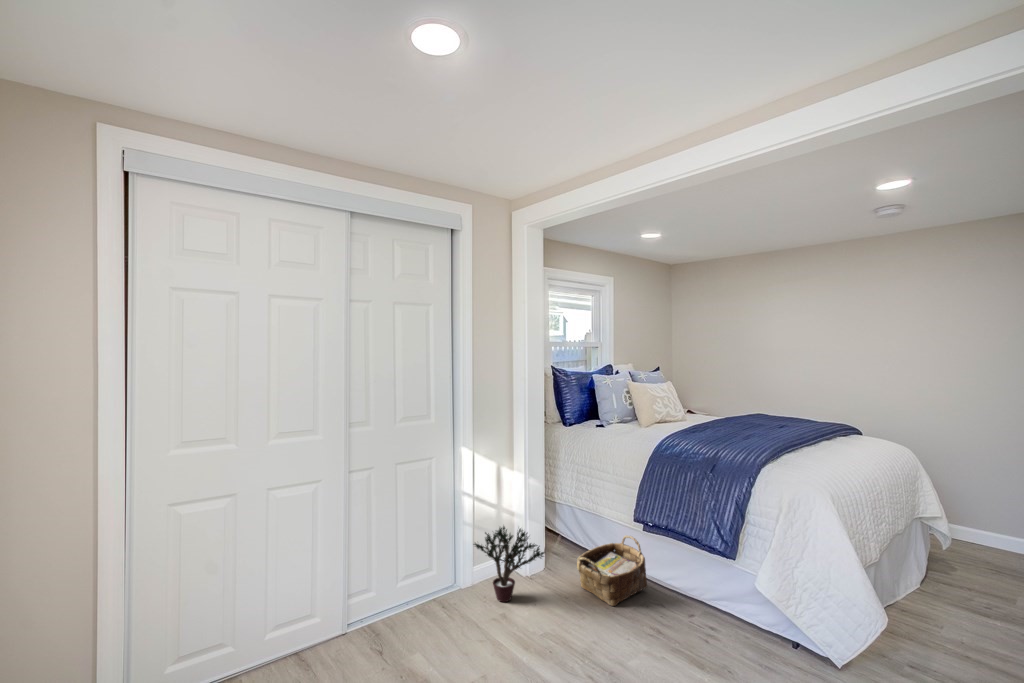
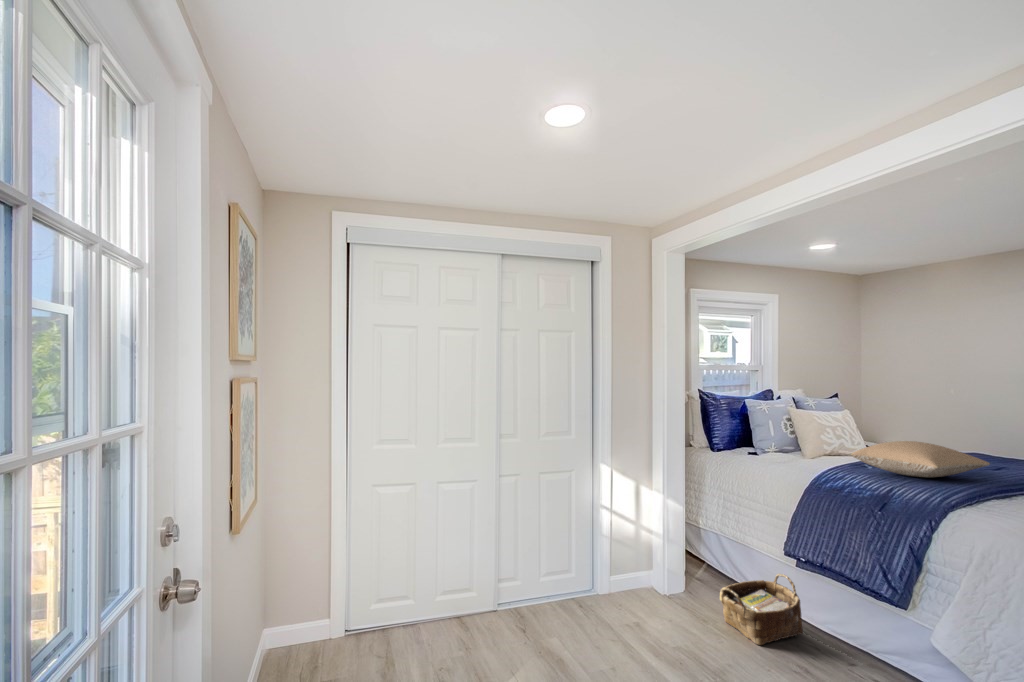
pillow: none [685,408,786,439] -> present [852,441,990,477]
potted plant: present [474,526,545,602] -> none [609,542,684,621]

